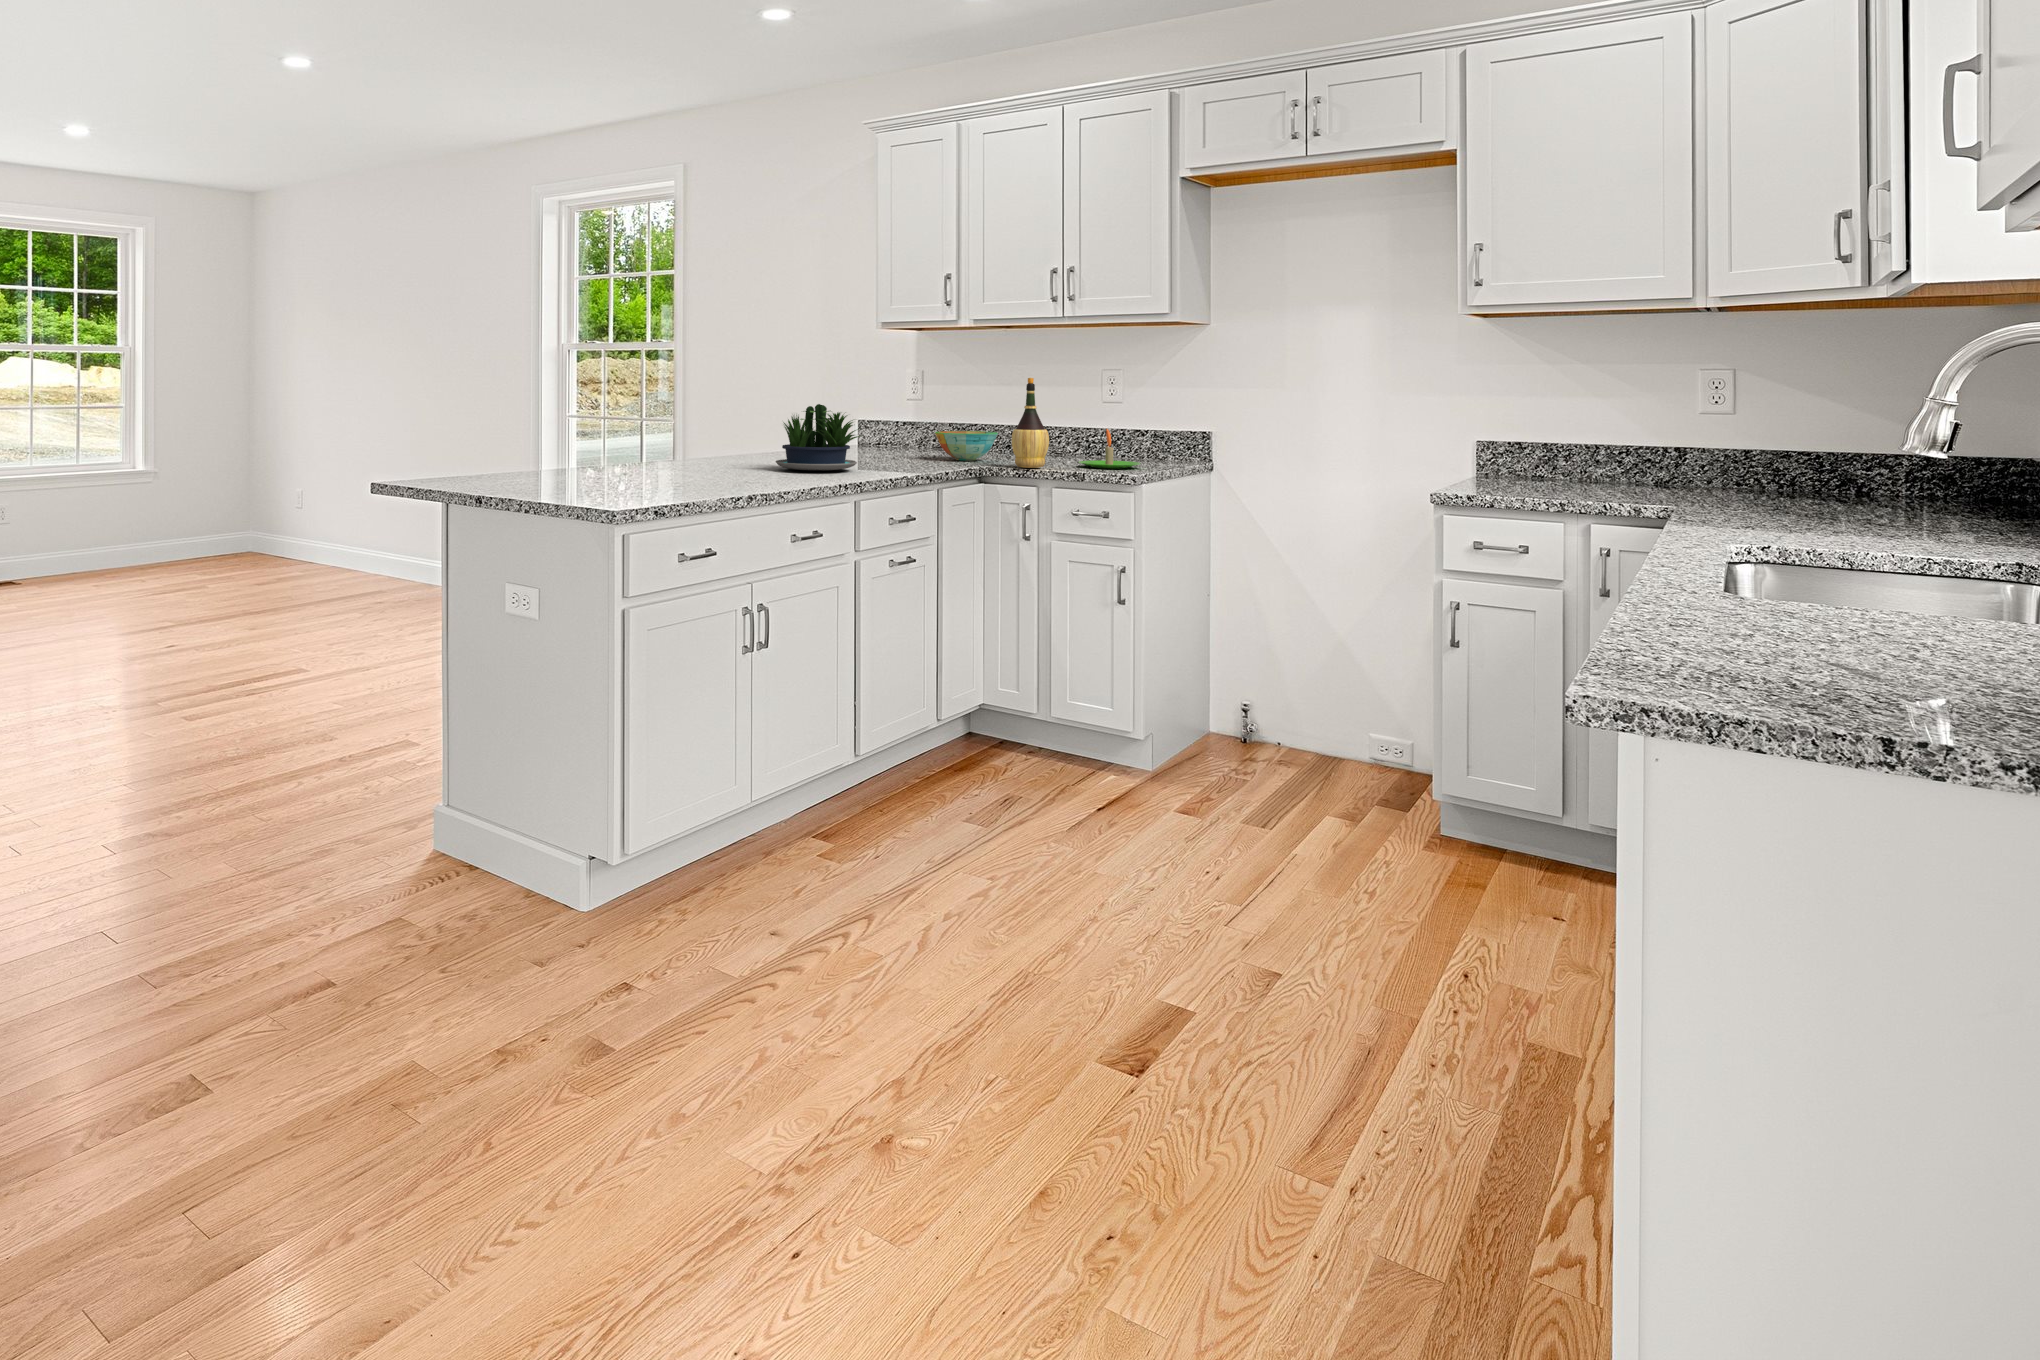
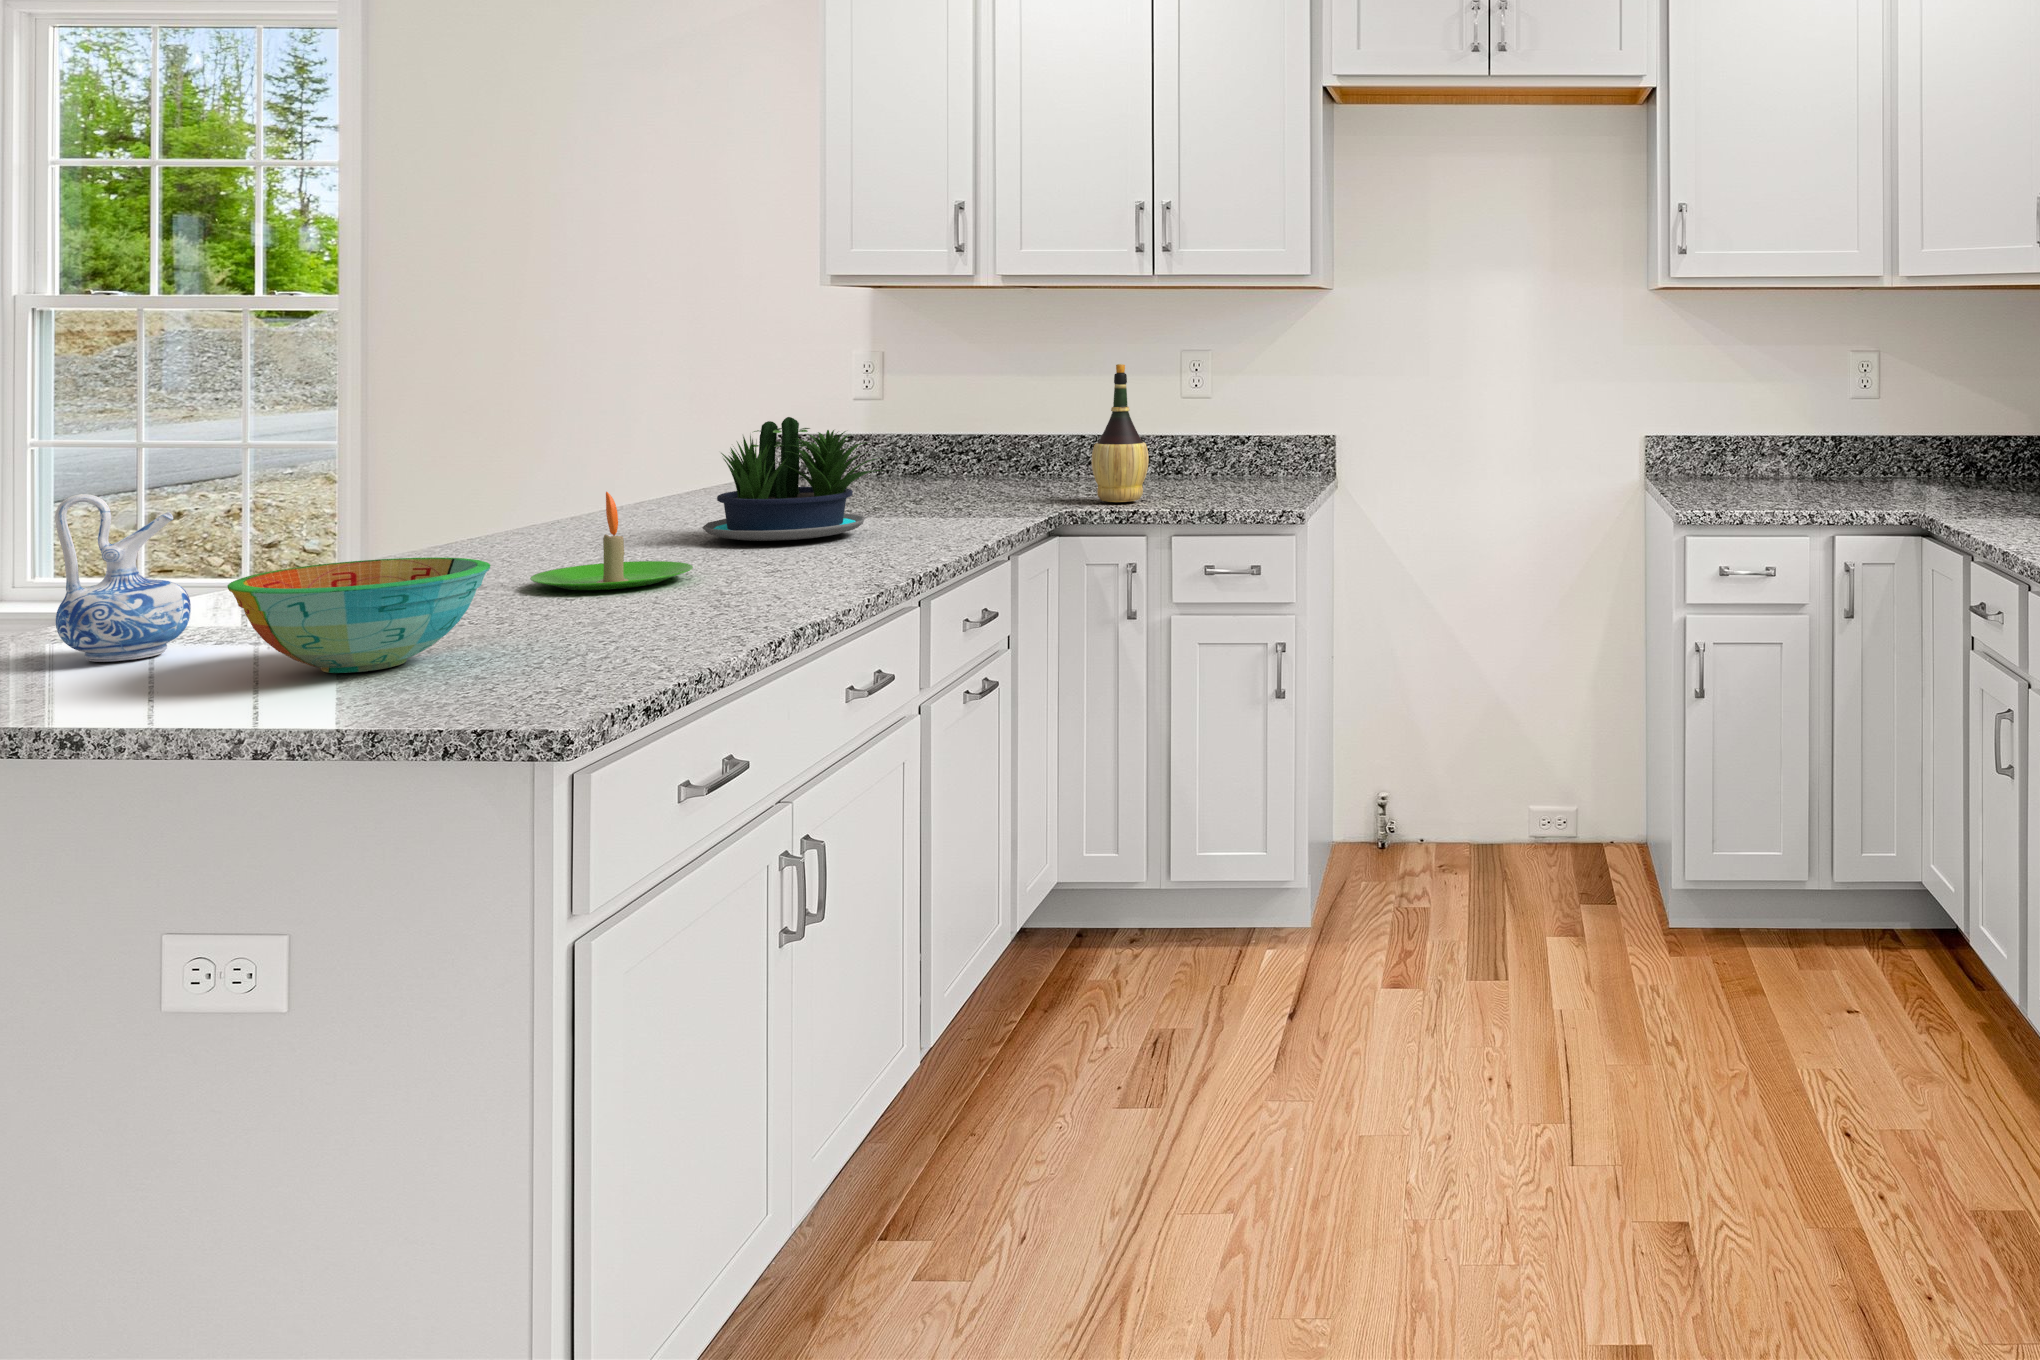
ceramic pitcher: none [507,419,548,485] -> present [55,494,191,662]
candle: present [1079,429,1140,468] -> present [530,492,693,590]
bowl: present [935,431,998,461] -> present [227,557,491,673]

